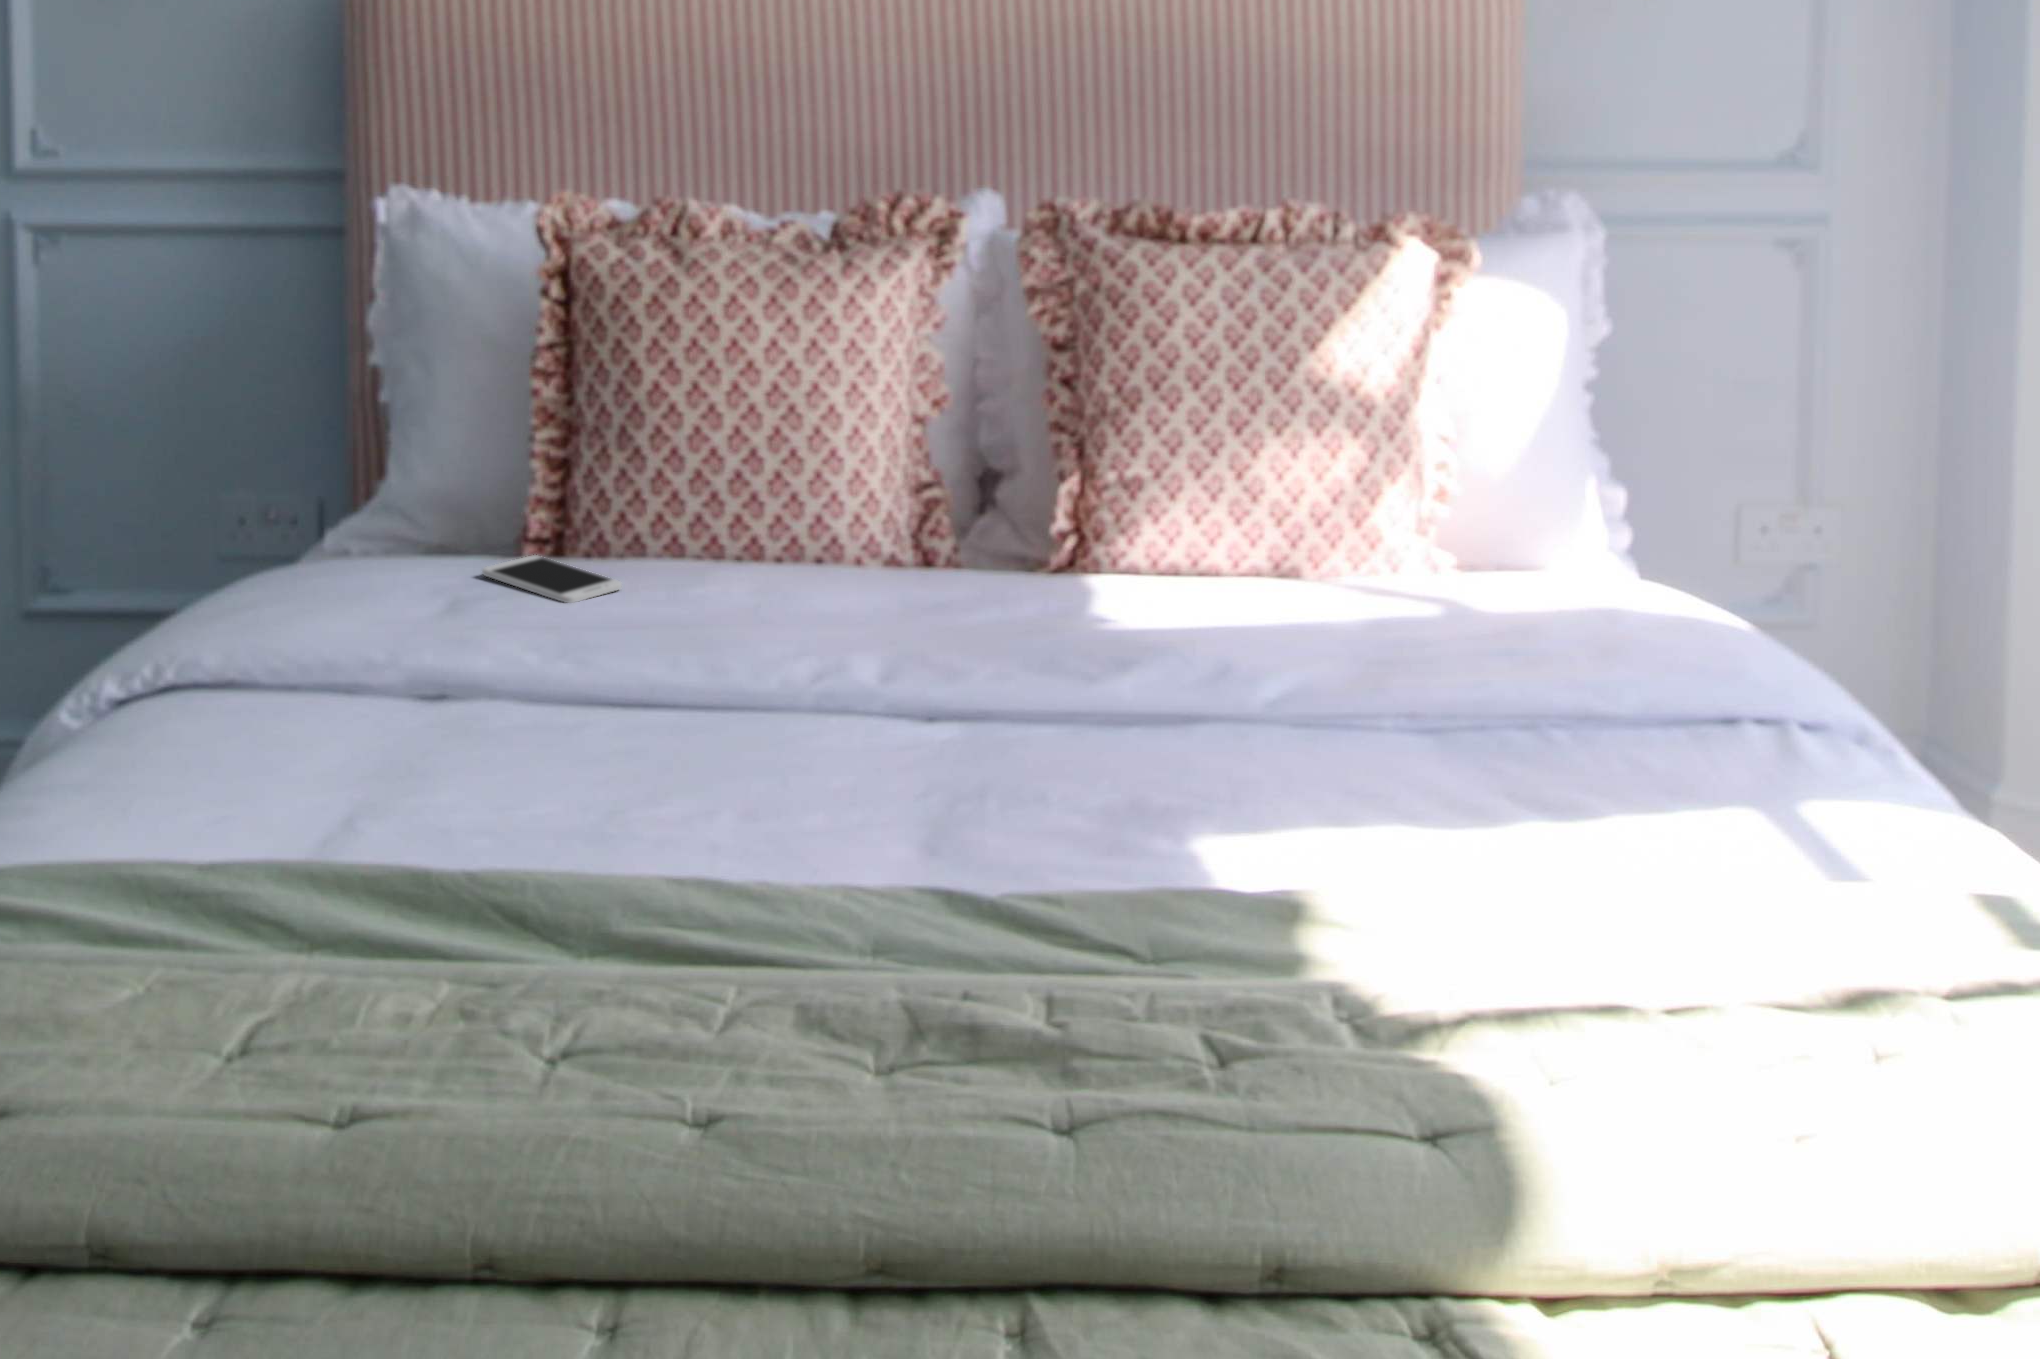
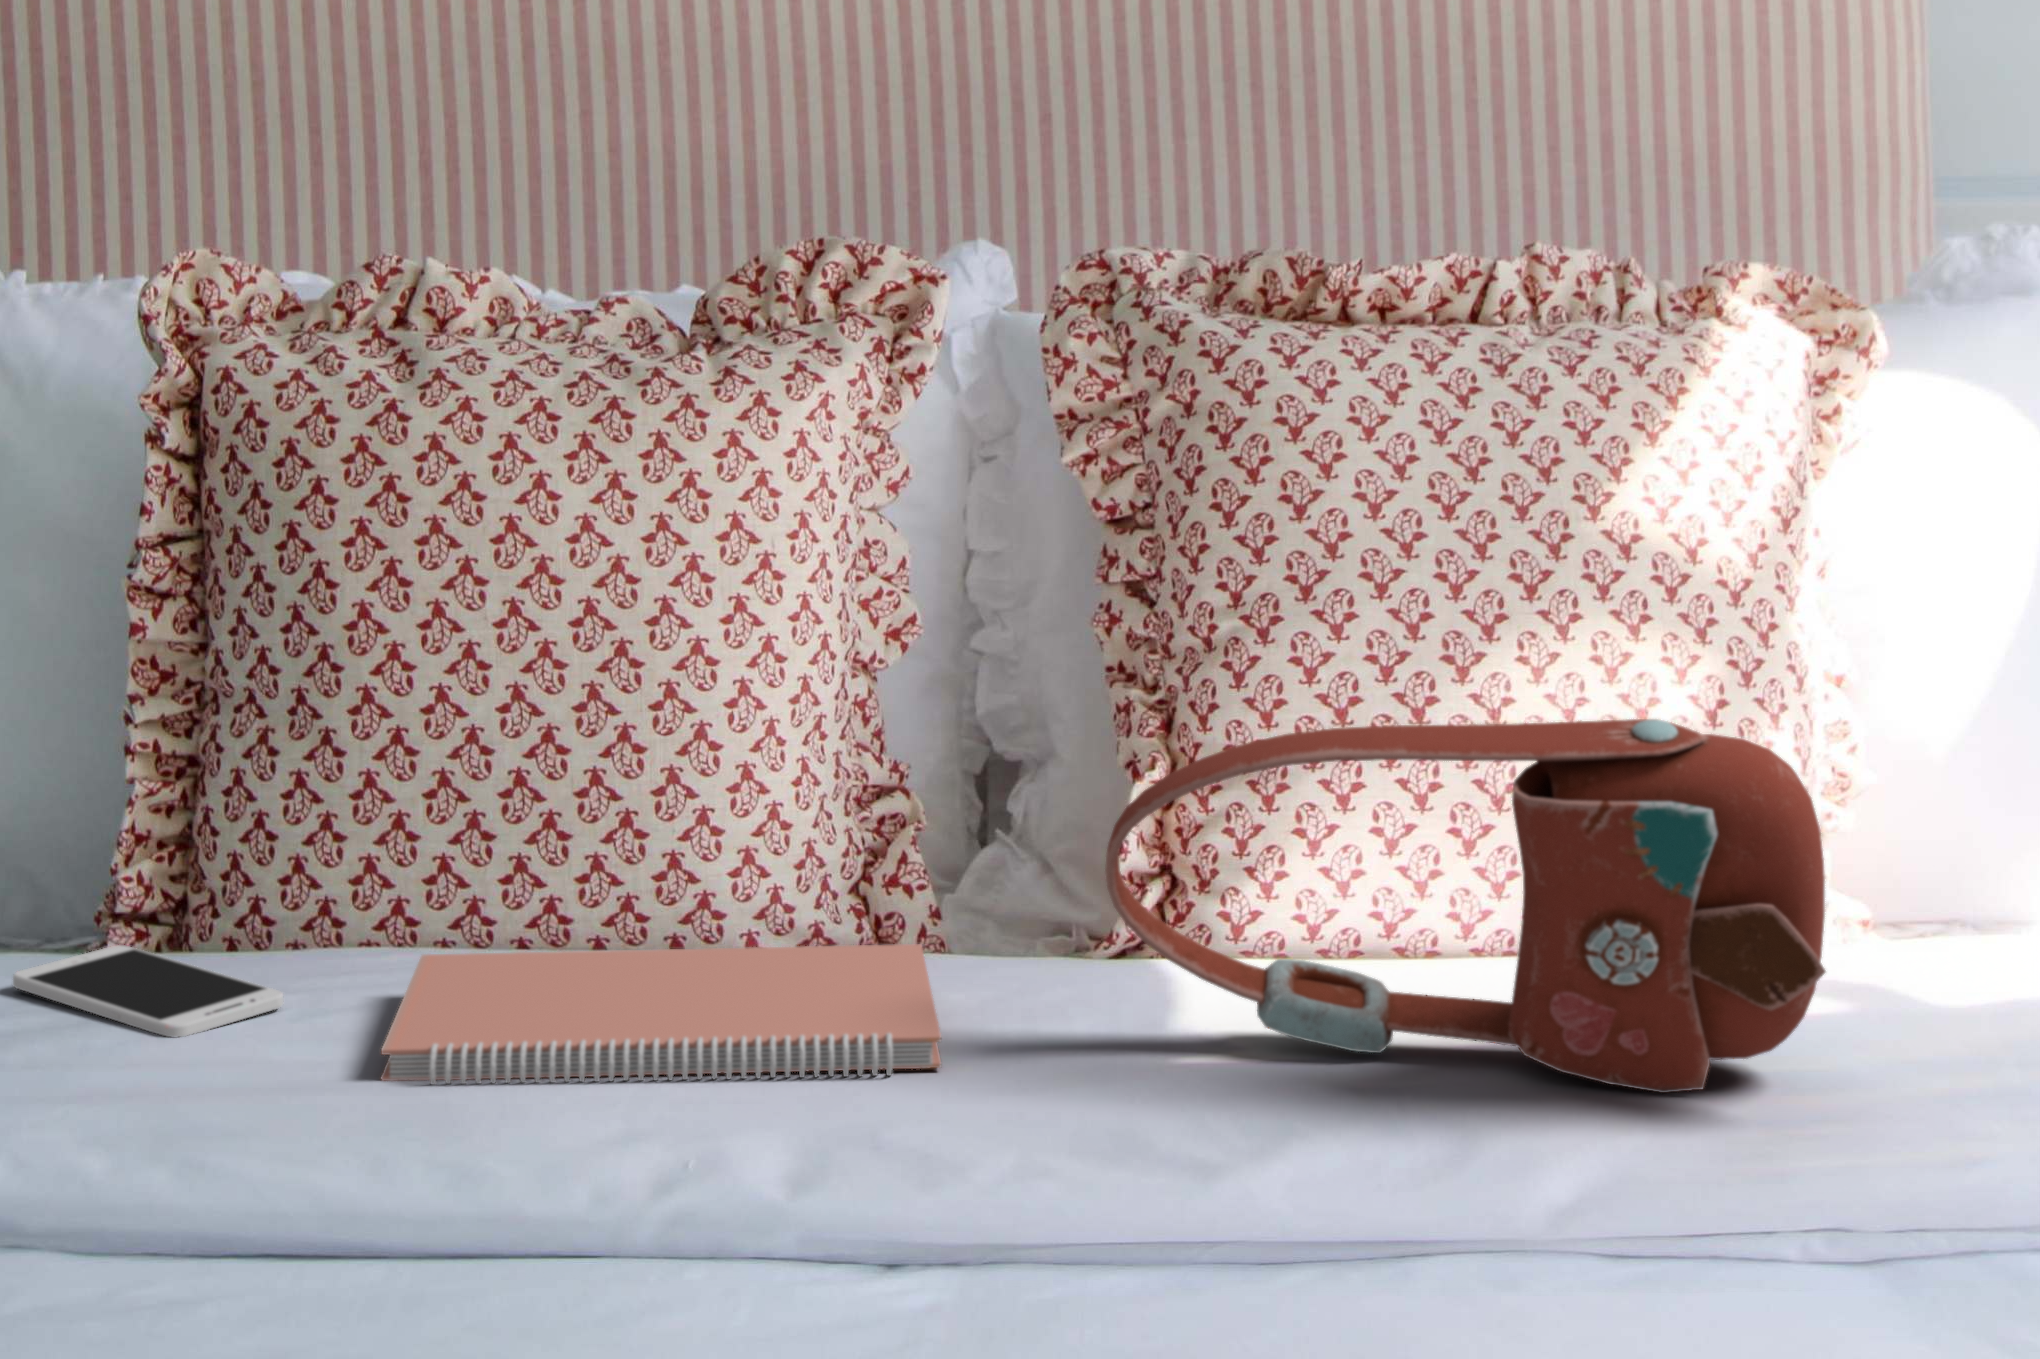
handbag: none [1048,464,1424,653] -> present [1105,719,1826,1093]
notebook: none [676,565,962,633] -> present [381,944,941,1084]

